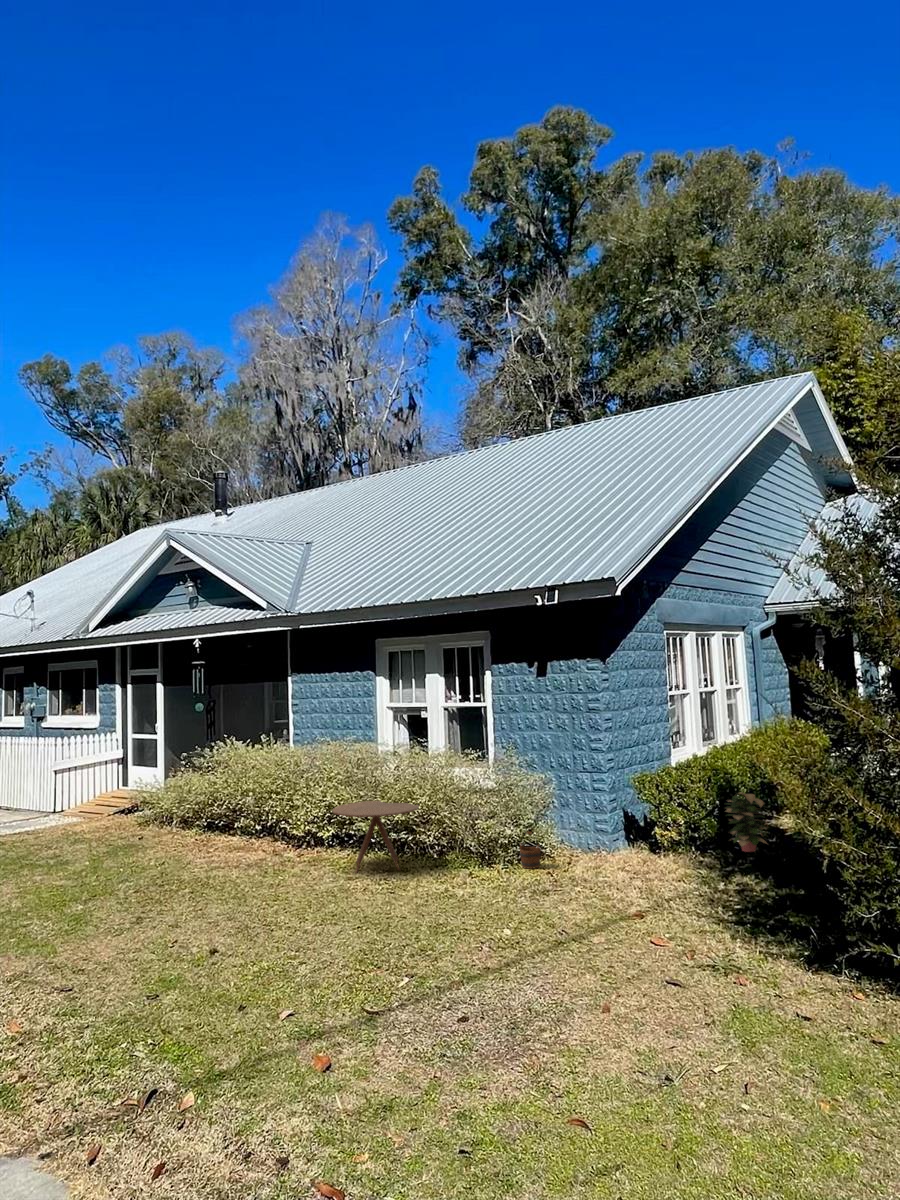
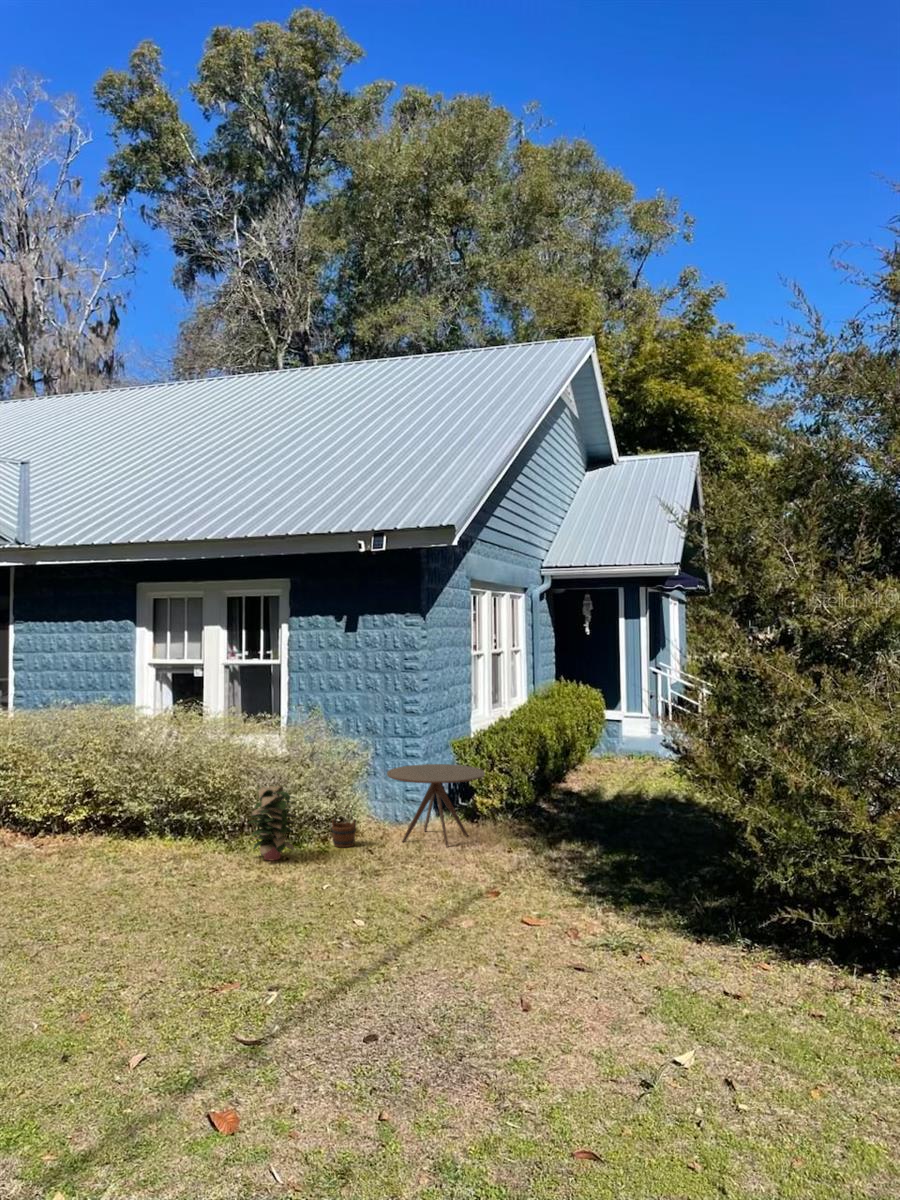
decorative plant: present [725,792,767,852] -> present [249,786,296,860]
round table: present [333,801,419,873] -> present [387,764,485,847]

